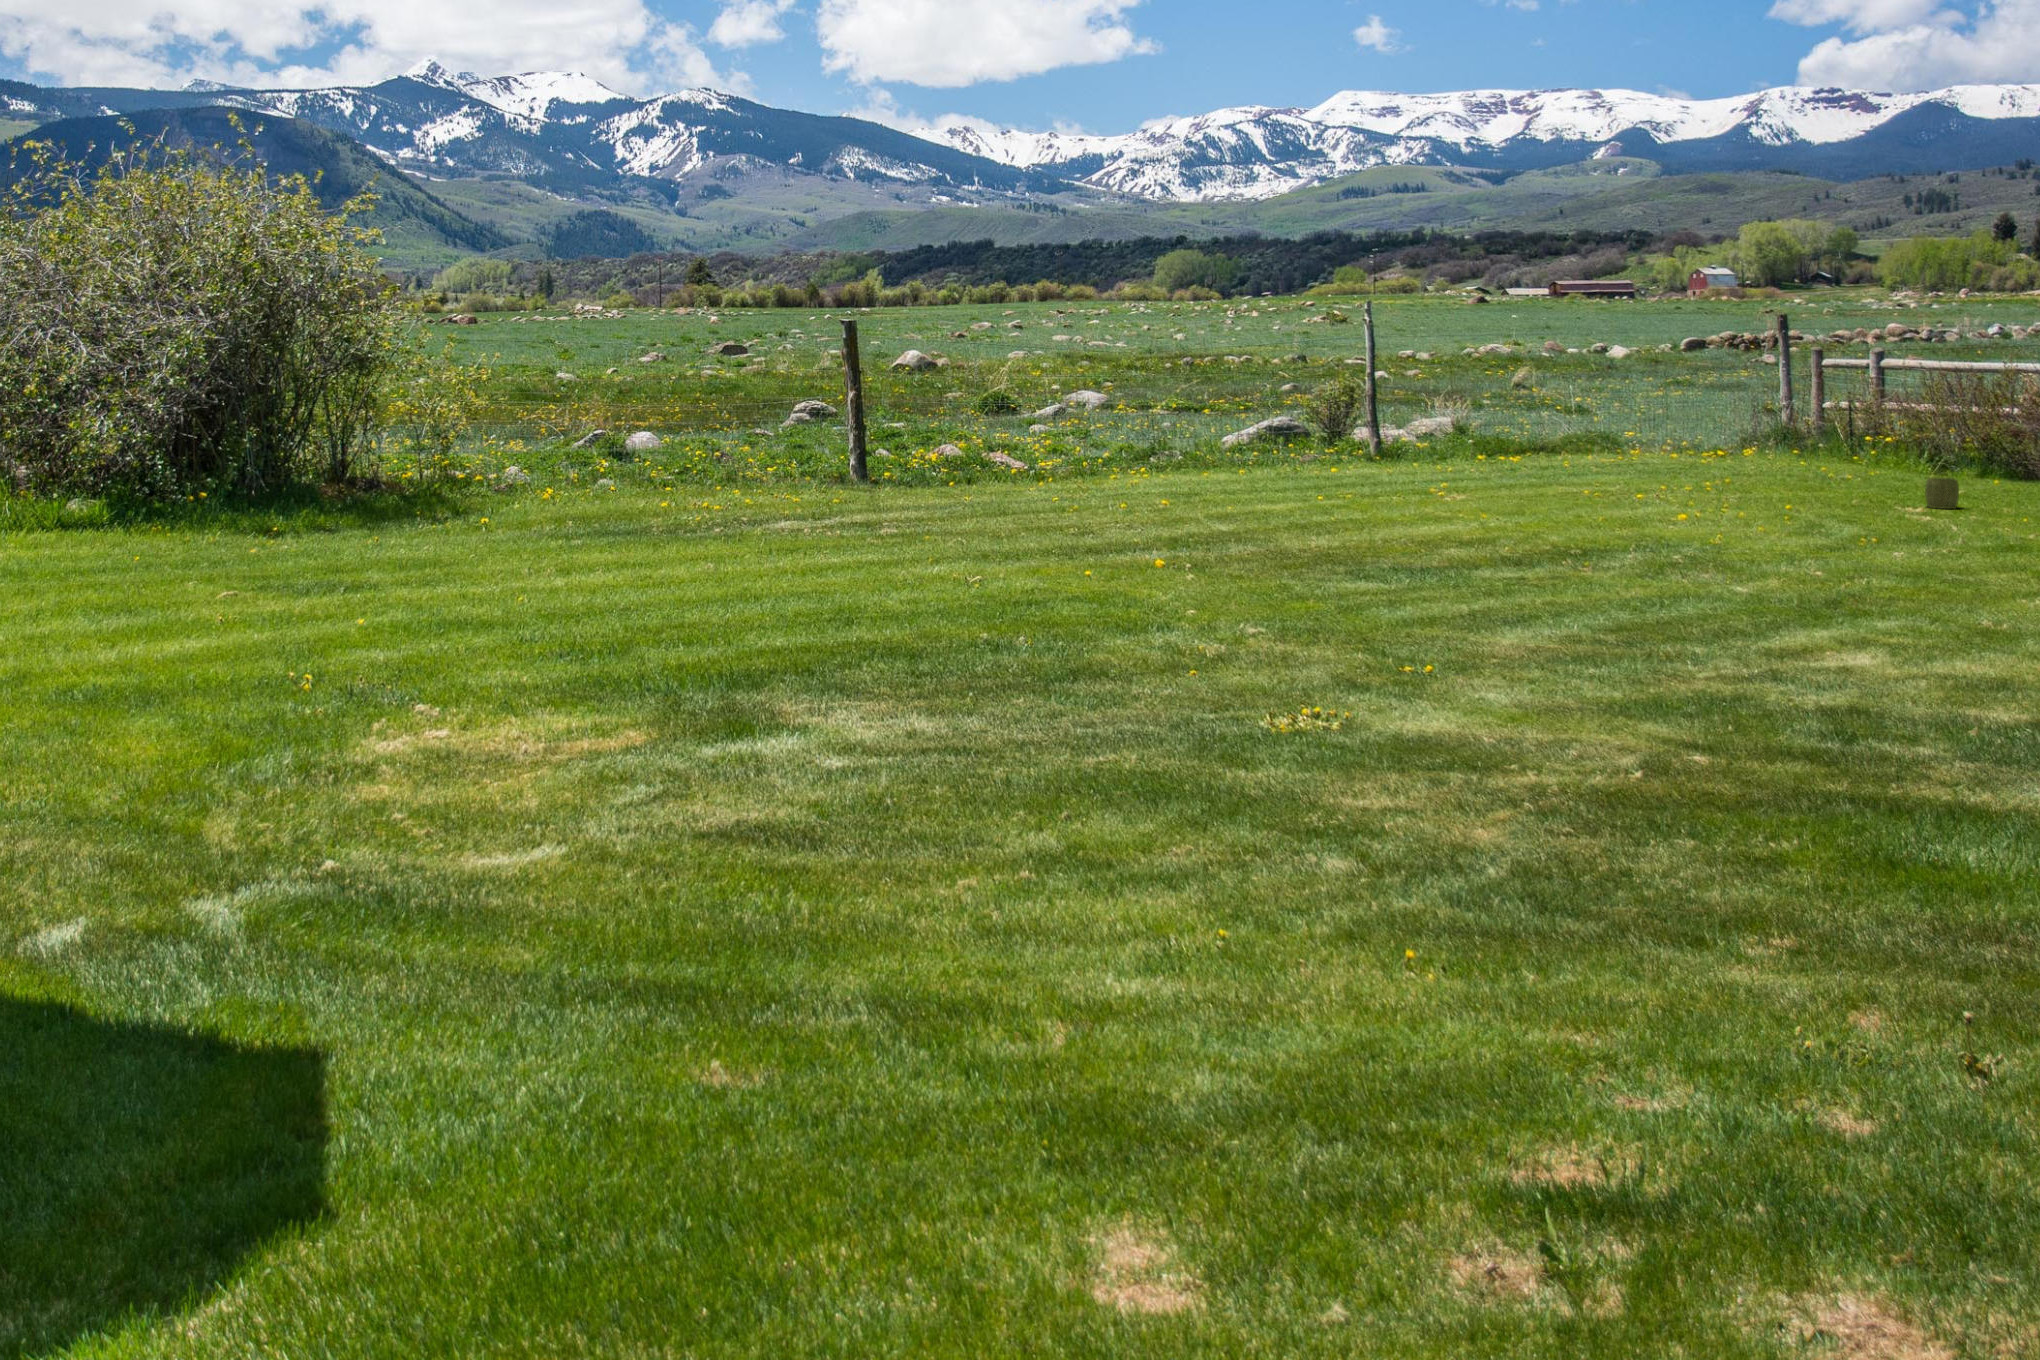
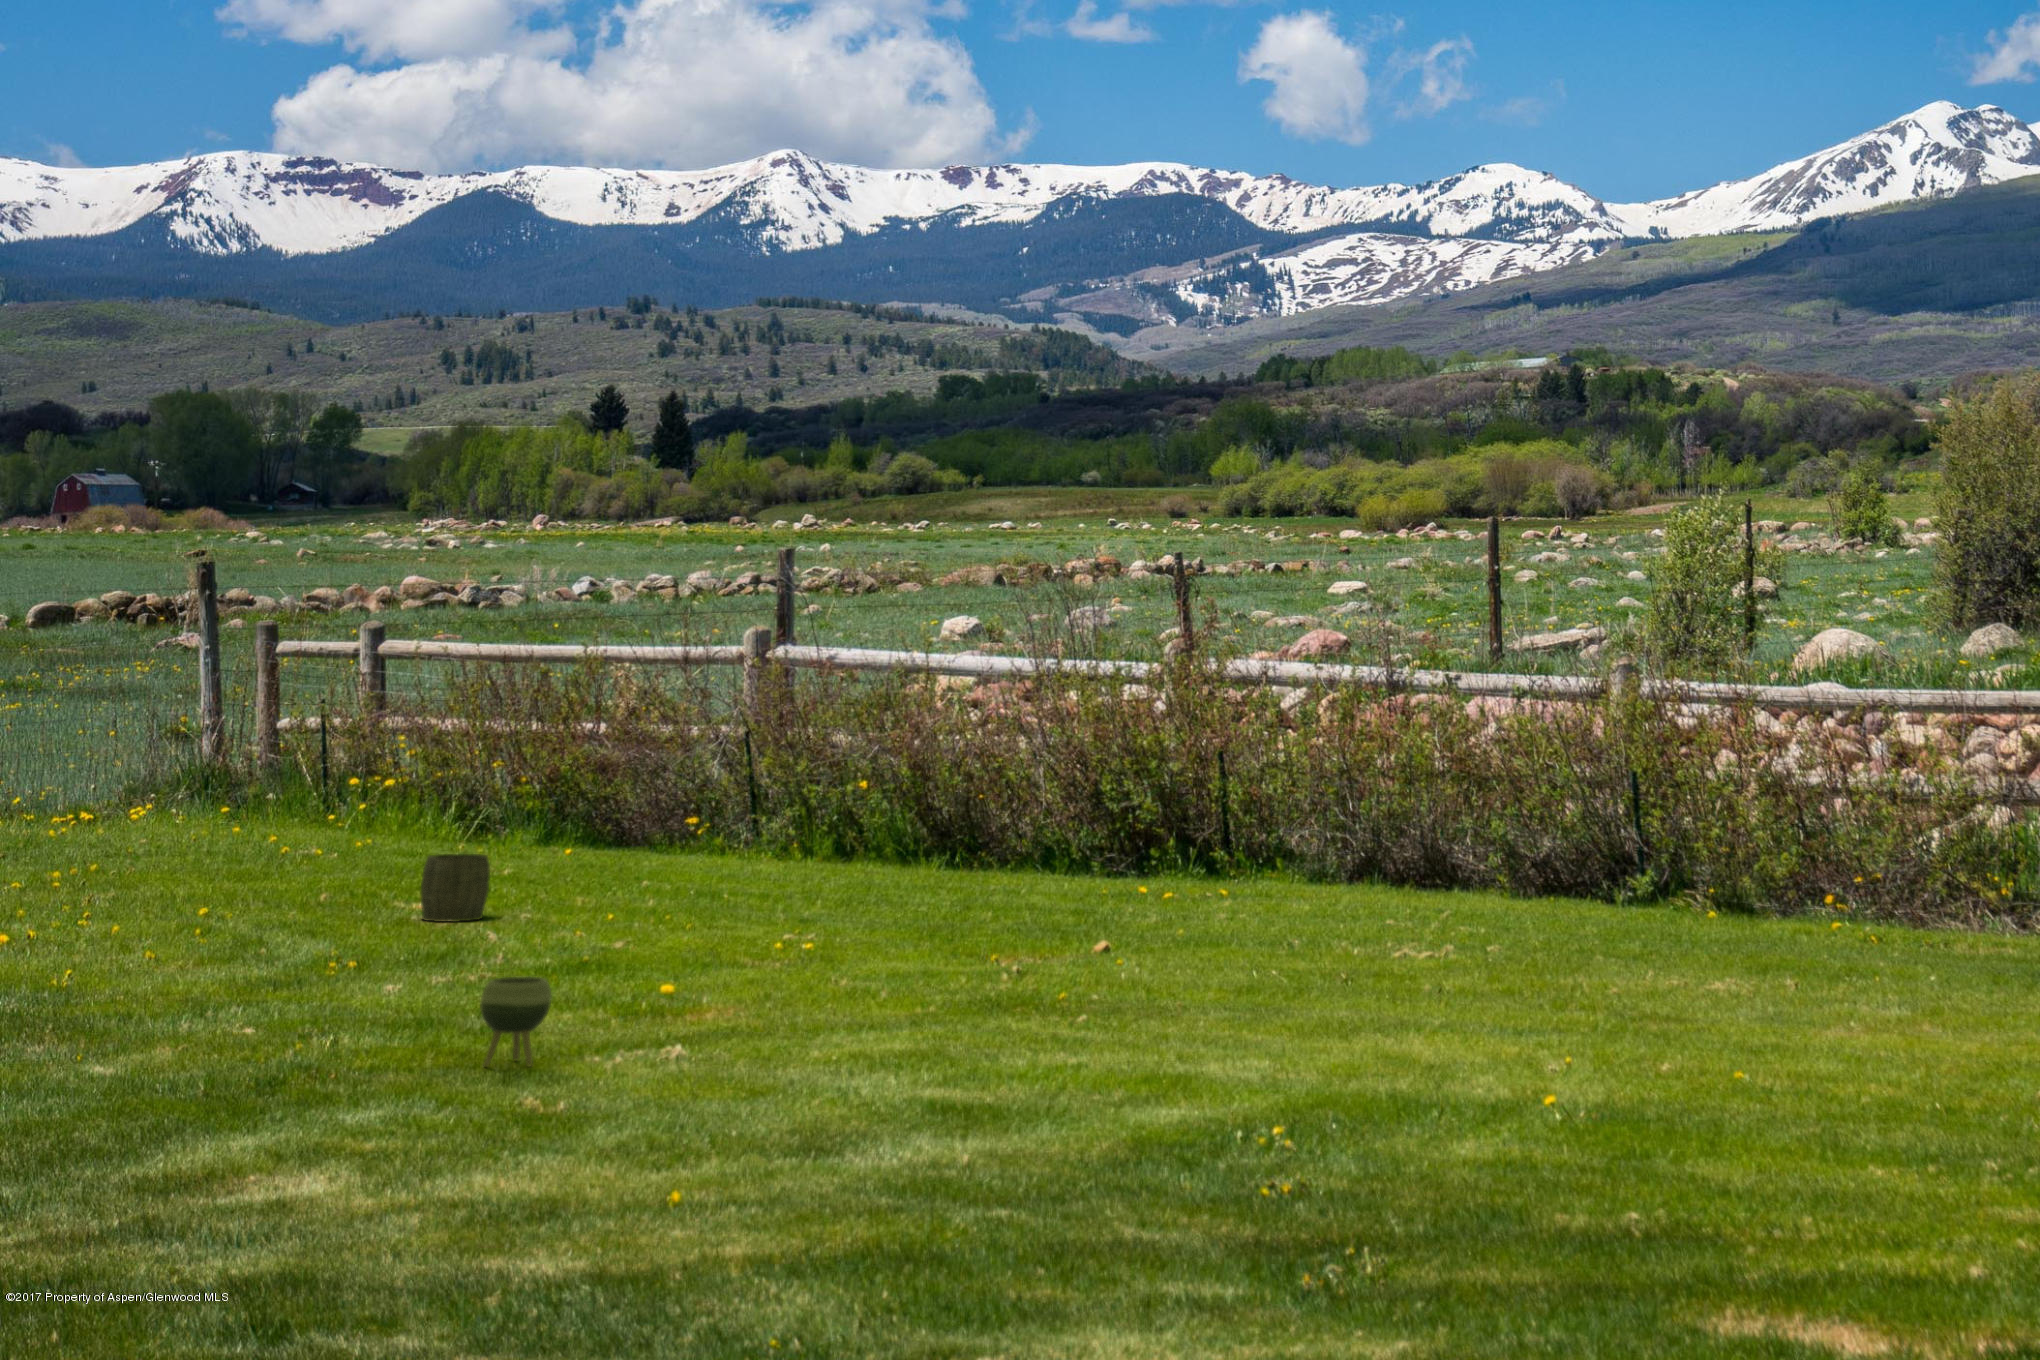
planter: none [1968,528,1998,563] -> present [480,977,552,1066]

